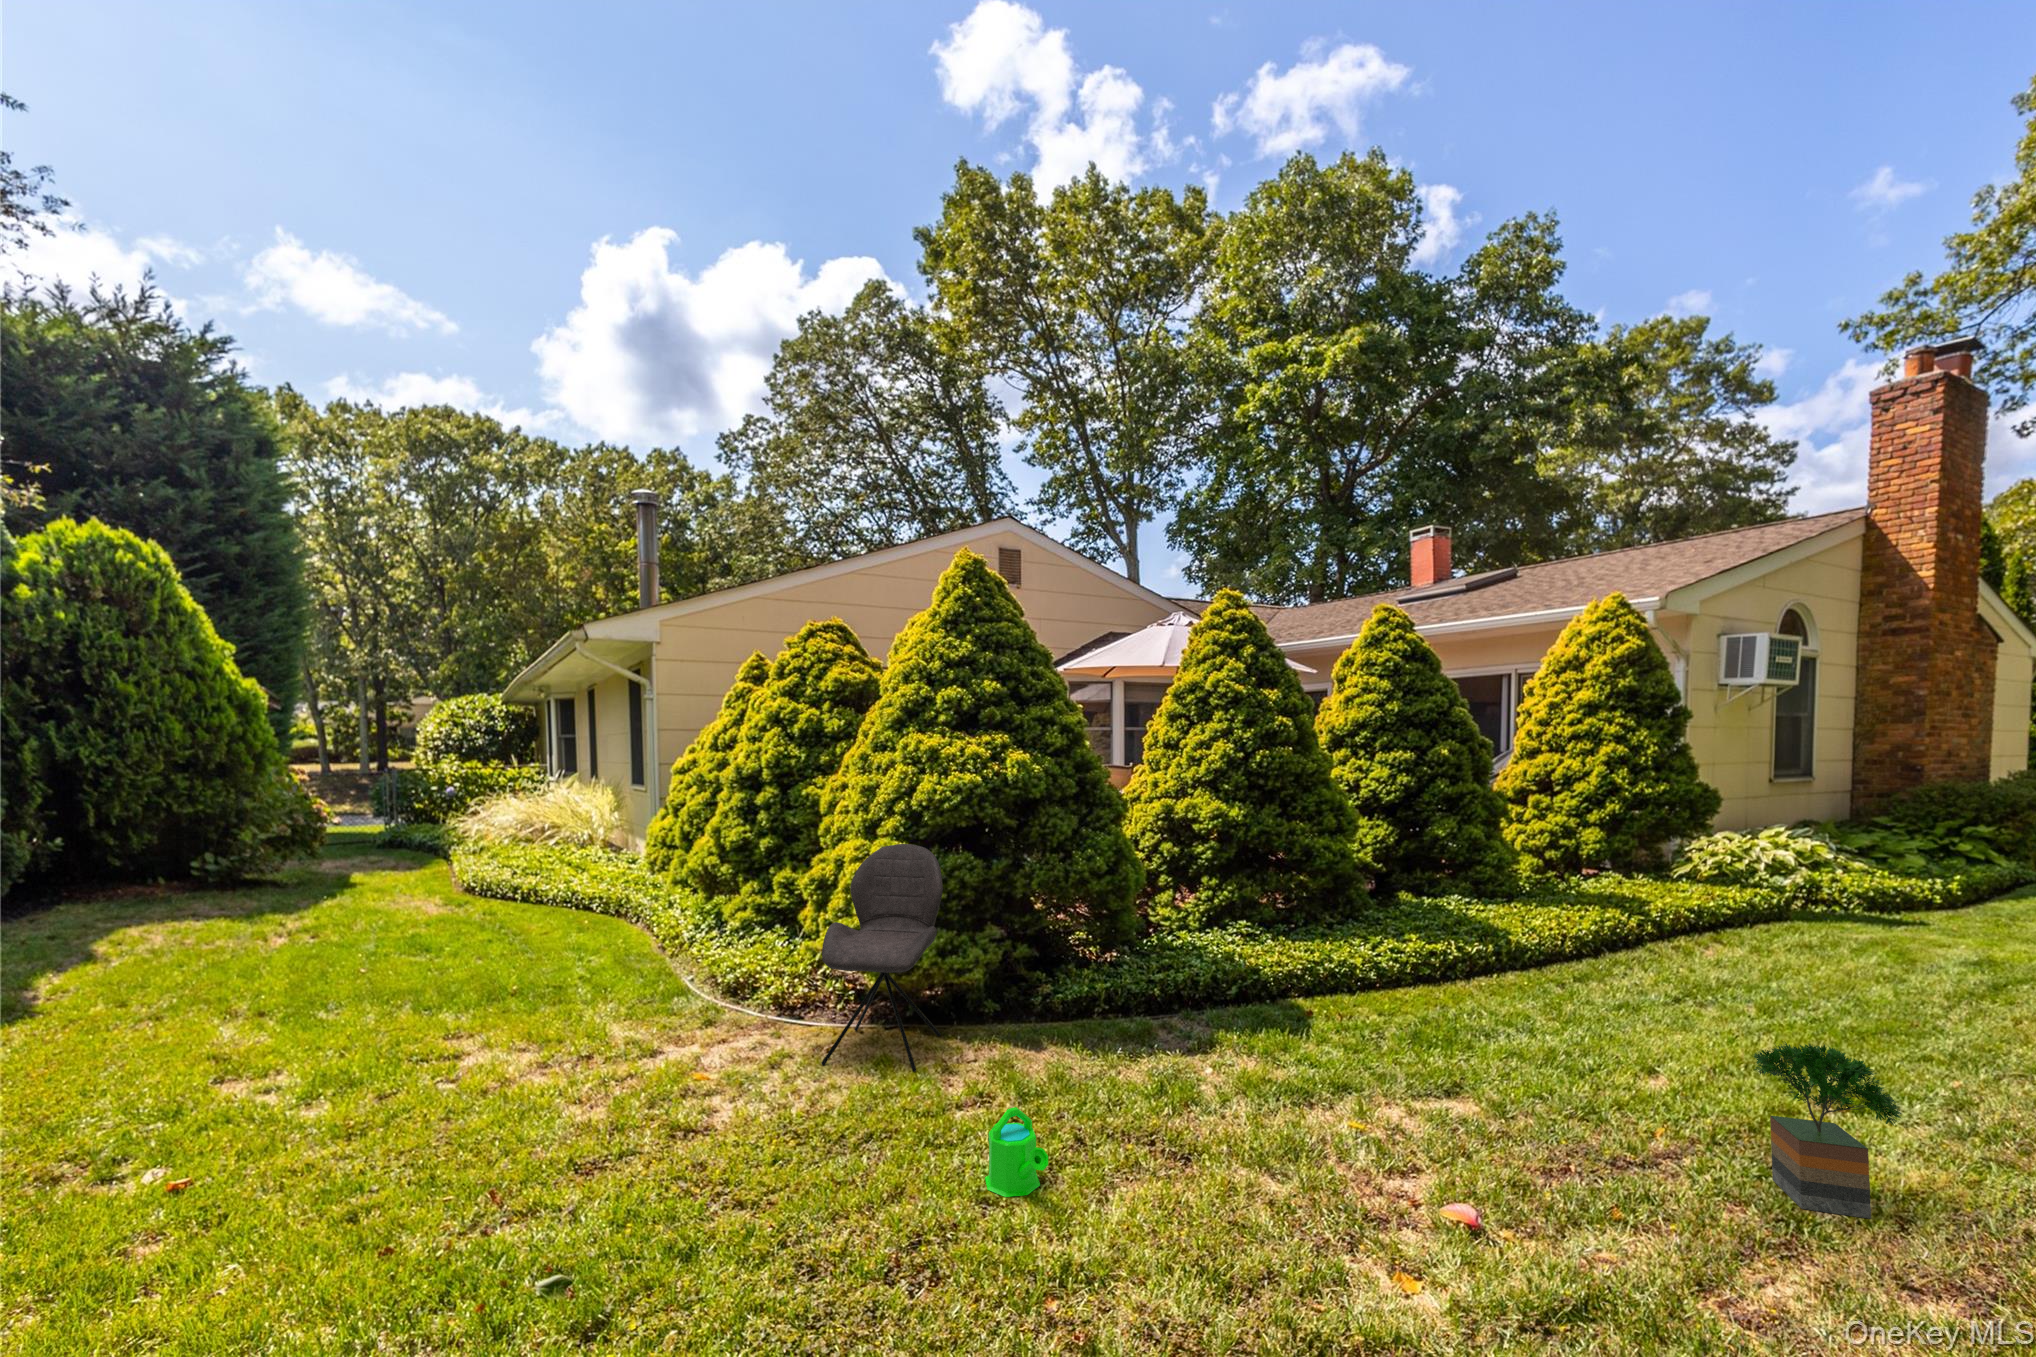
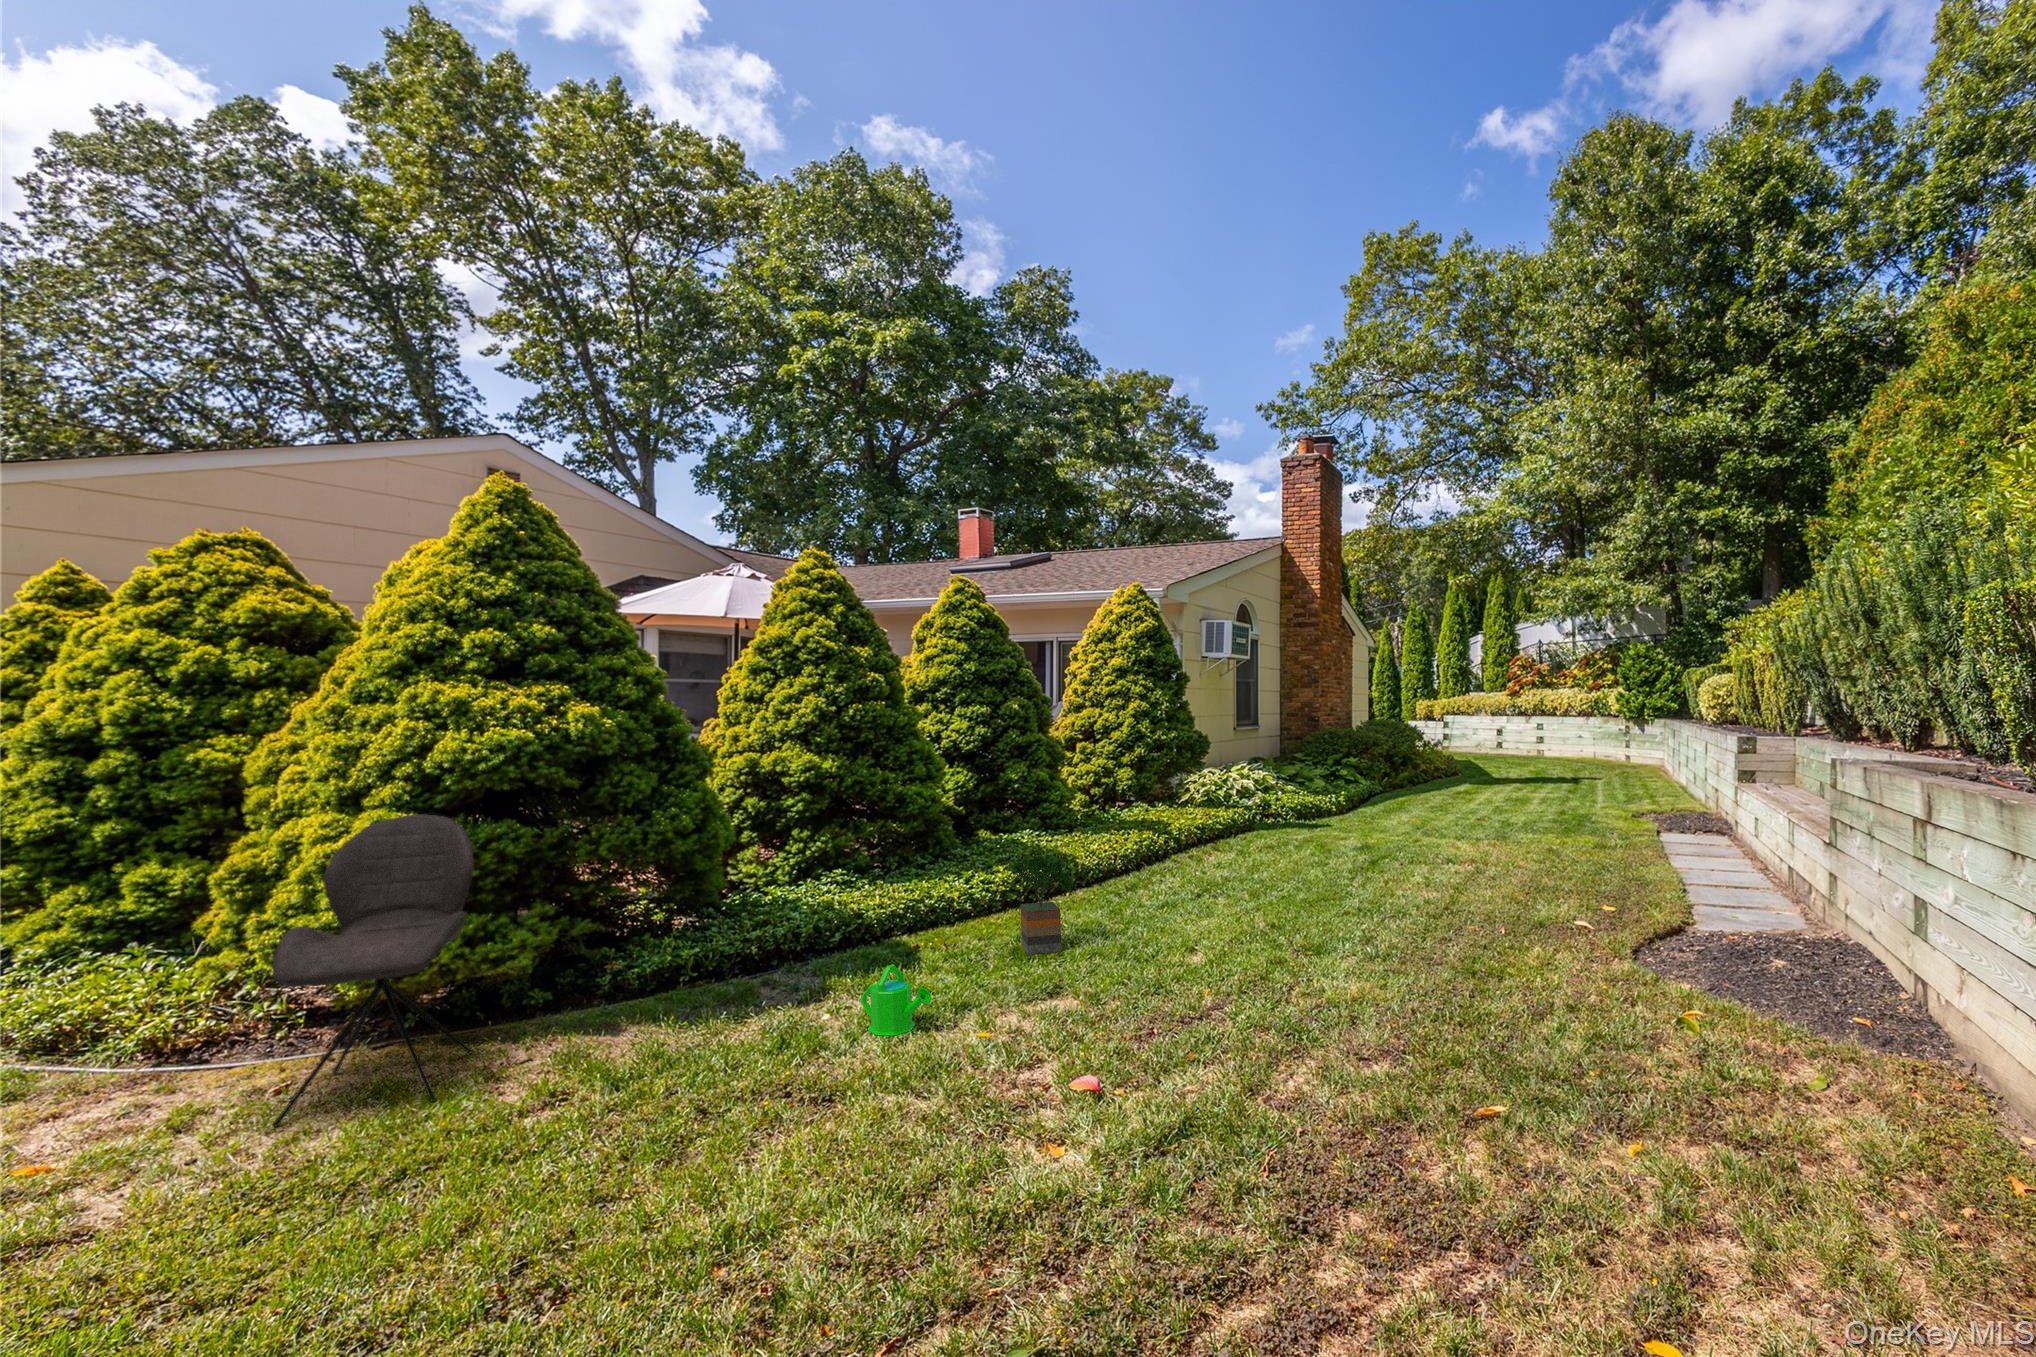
potted tree: present [1753,1041,1902,1219] -> present [1010,855,1073,955]
watering can: present [985,1107,1048,1197] -> present [861,964,932,1035]

